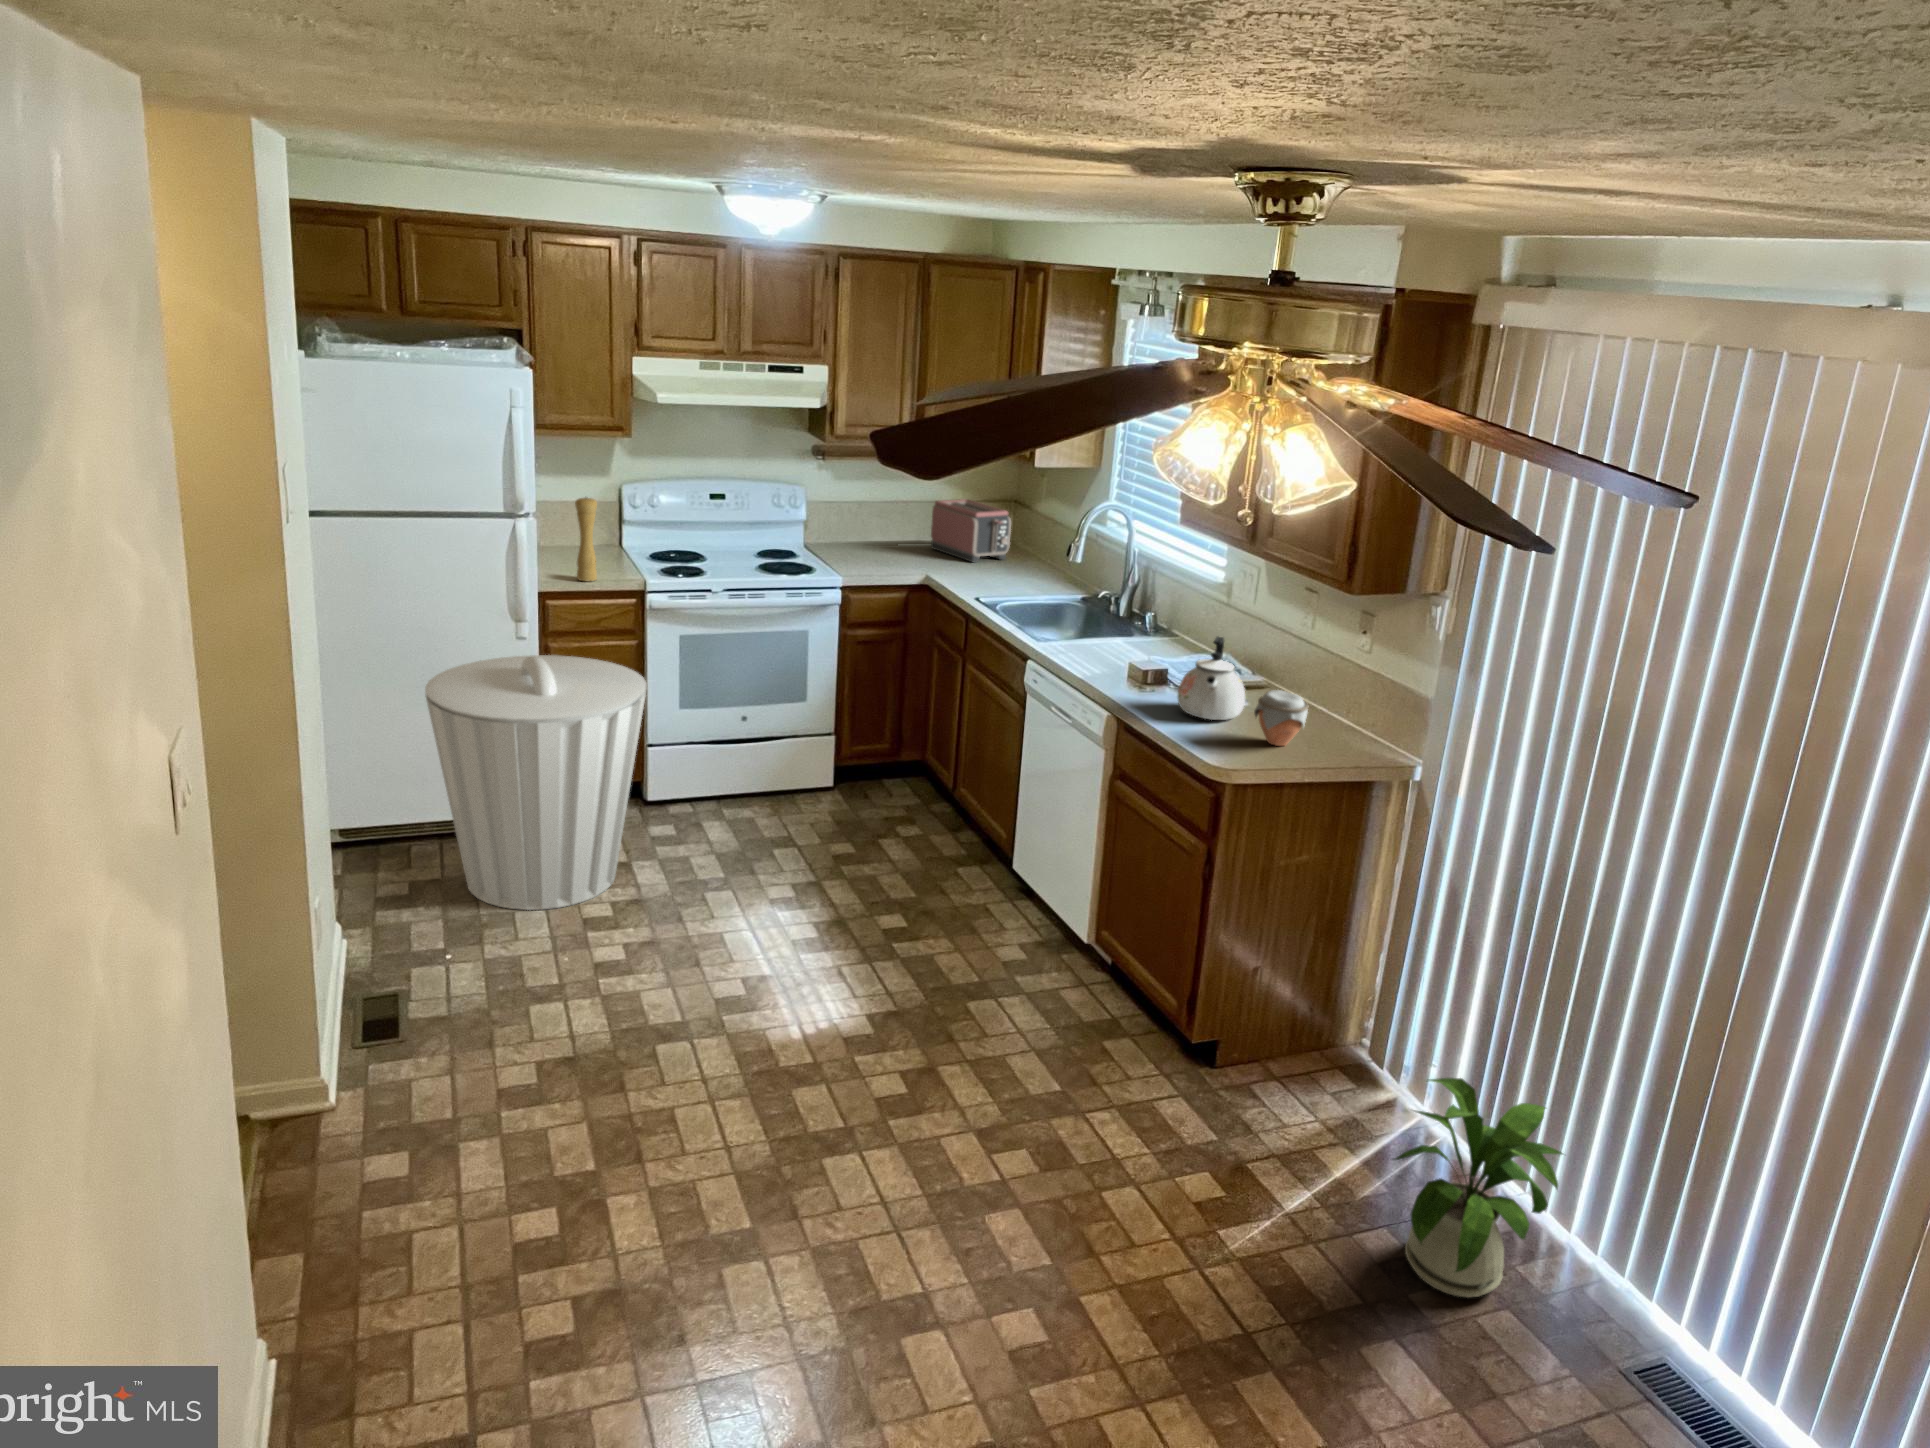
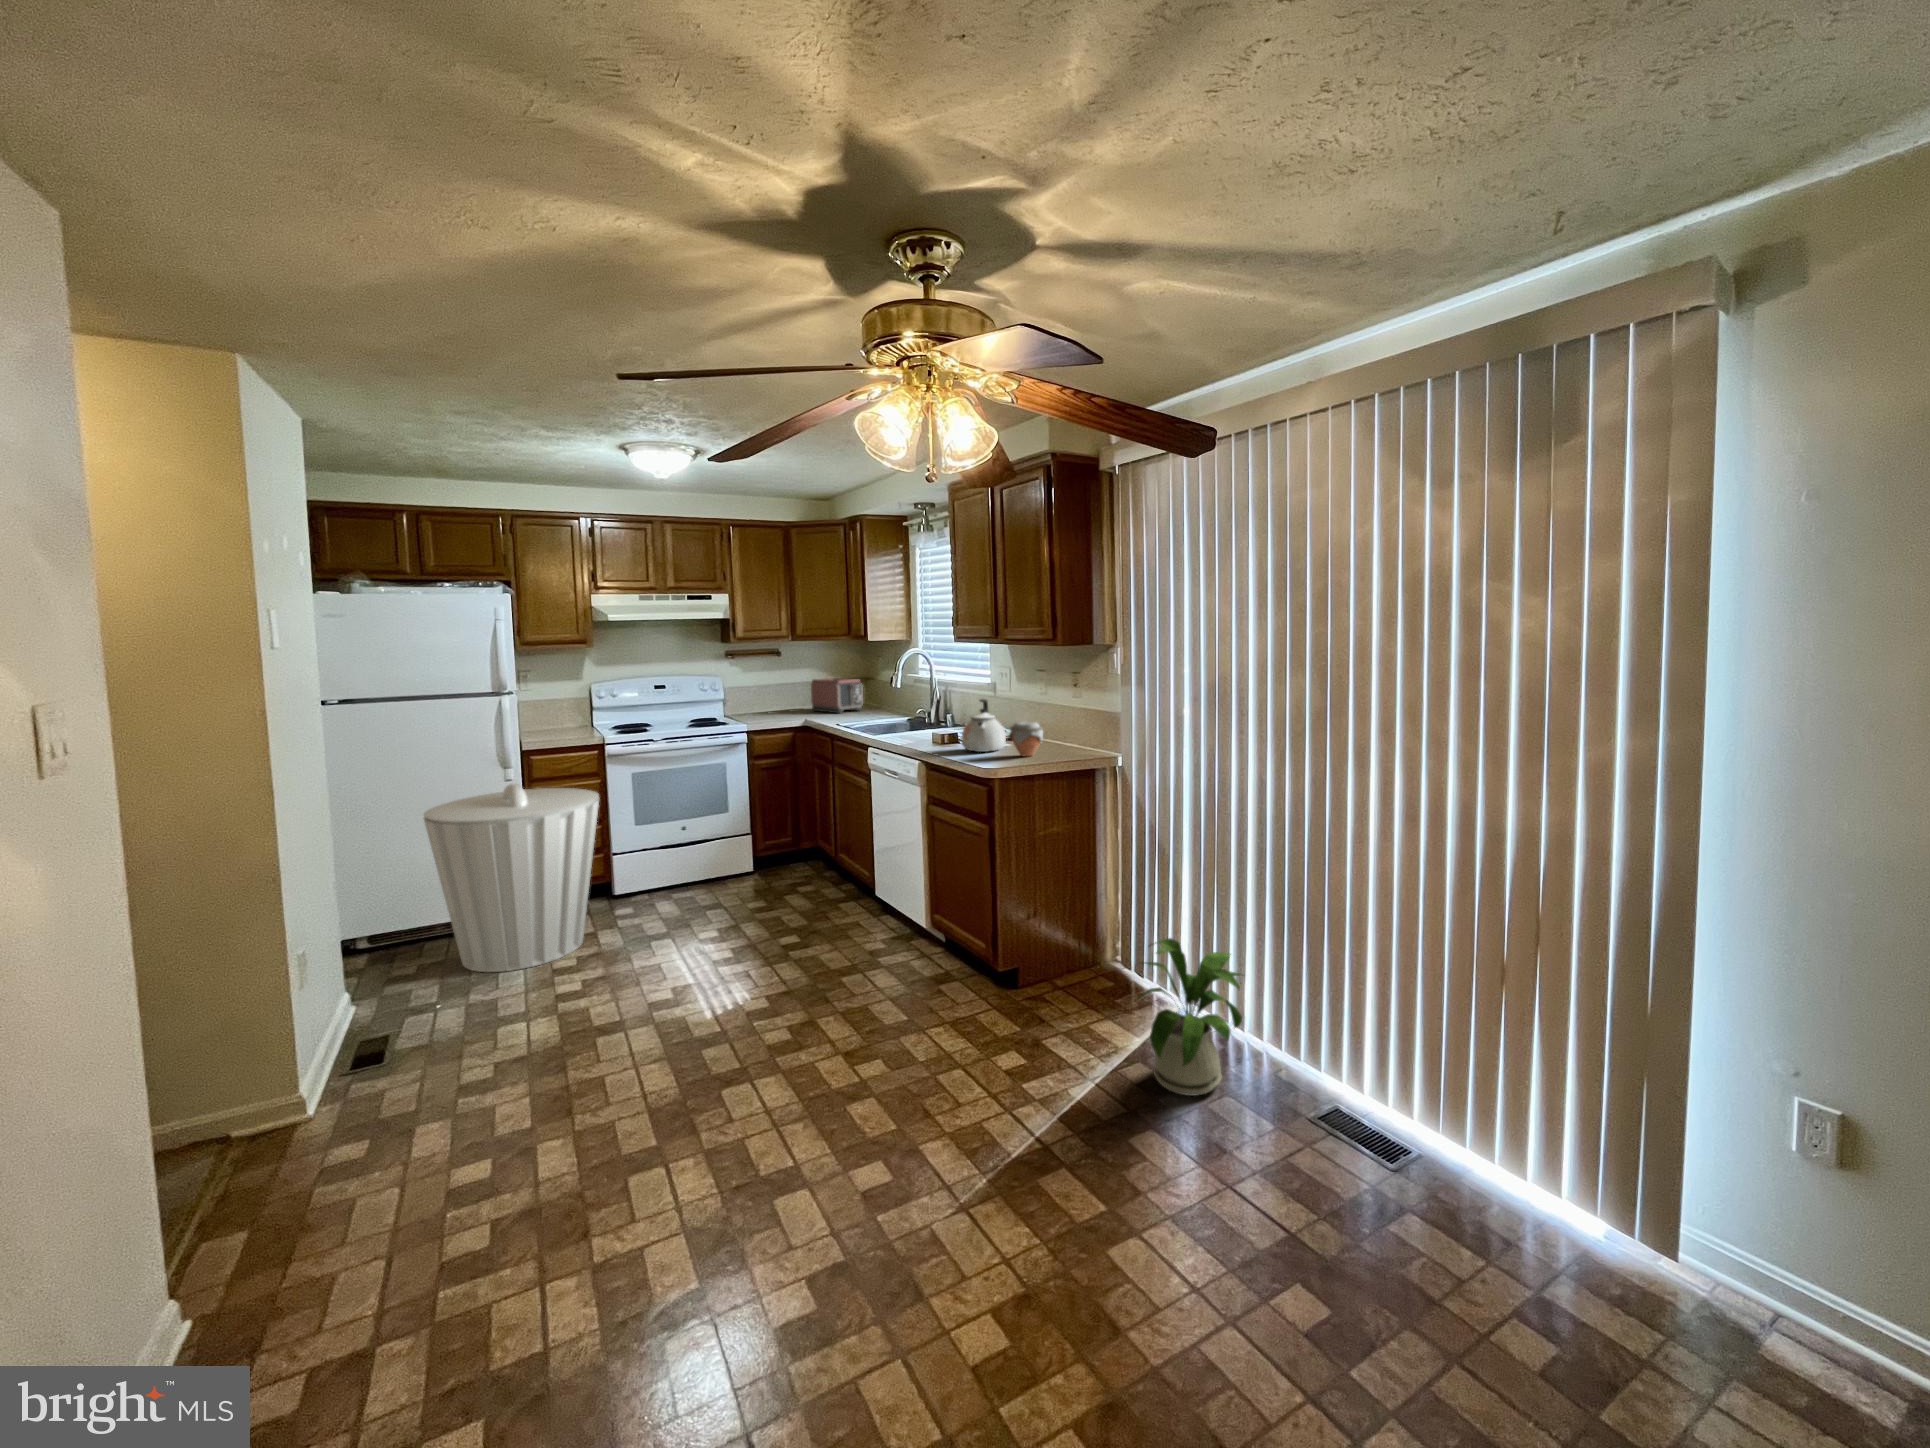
pepper mill: present [575,497,597,581] -> none [550,684,569,742]

